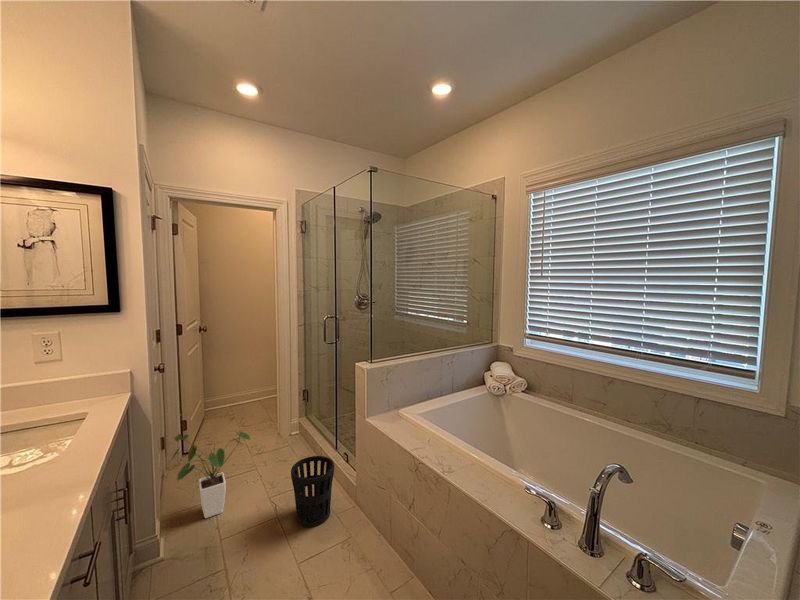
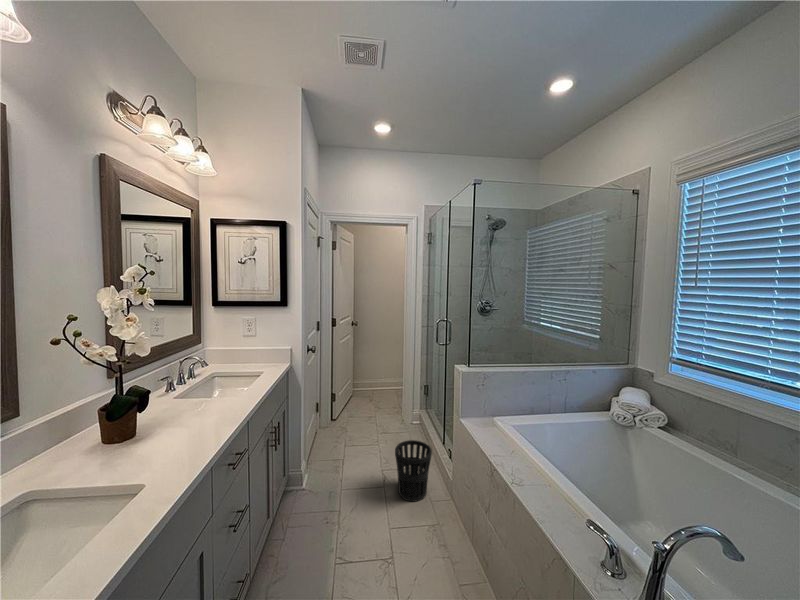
house plant: present [170,430,251,518] -> none [314,399,370,467]

